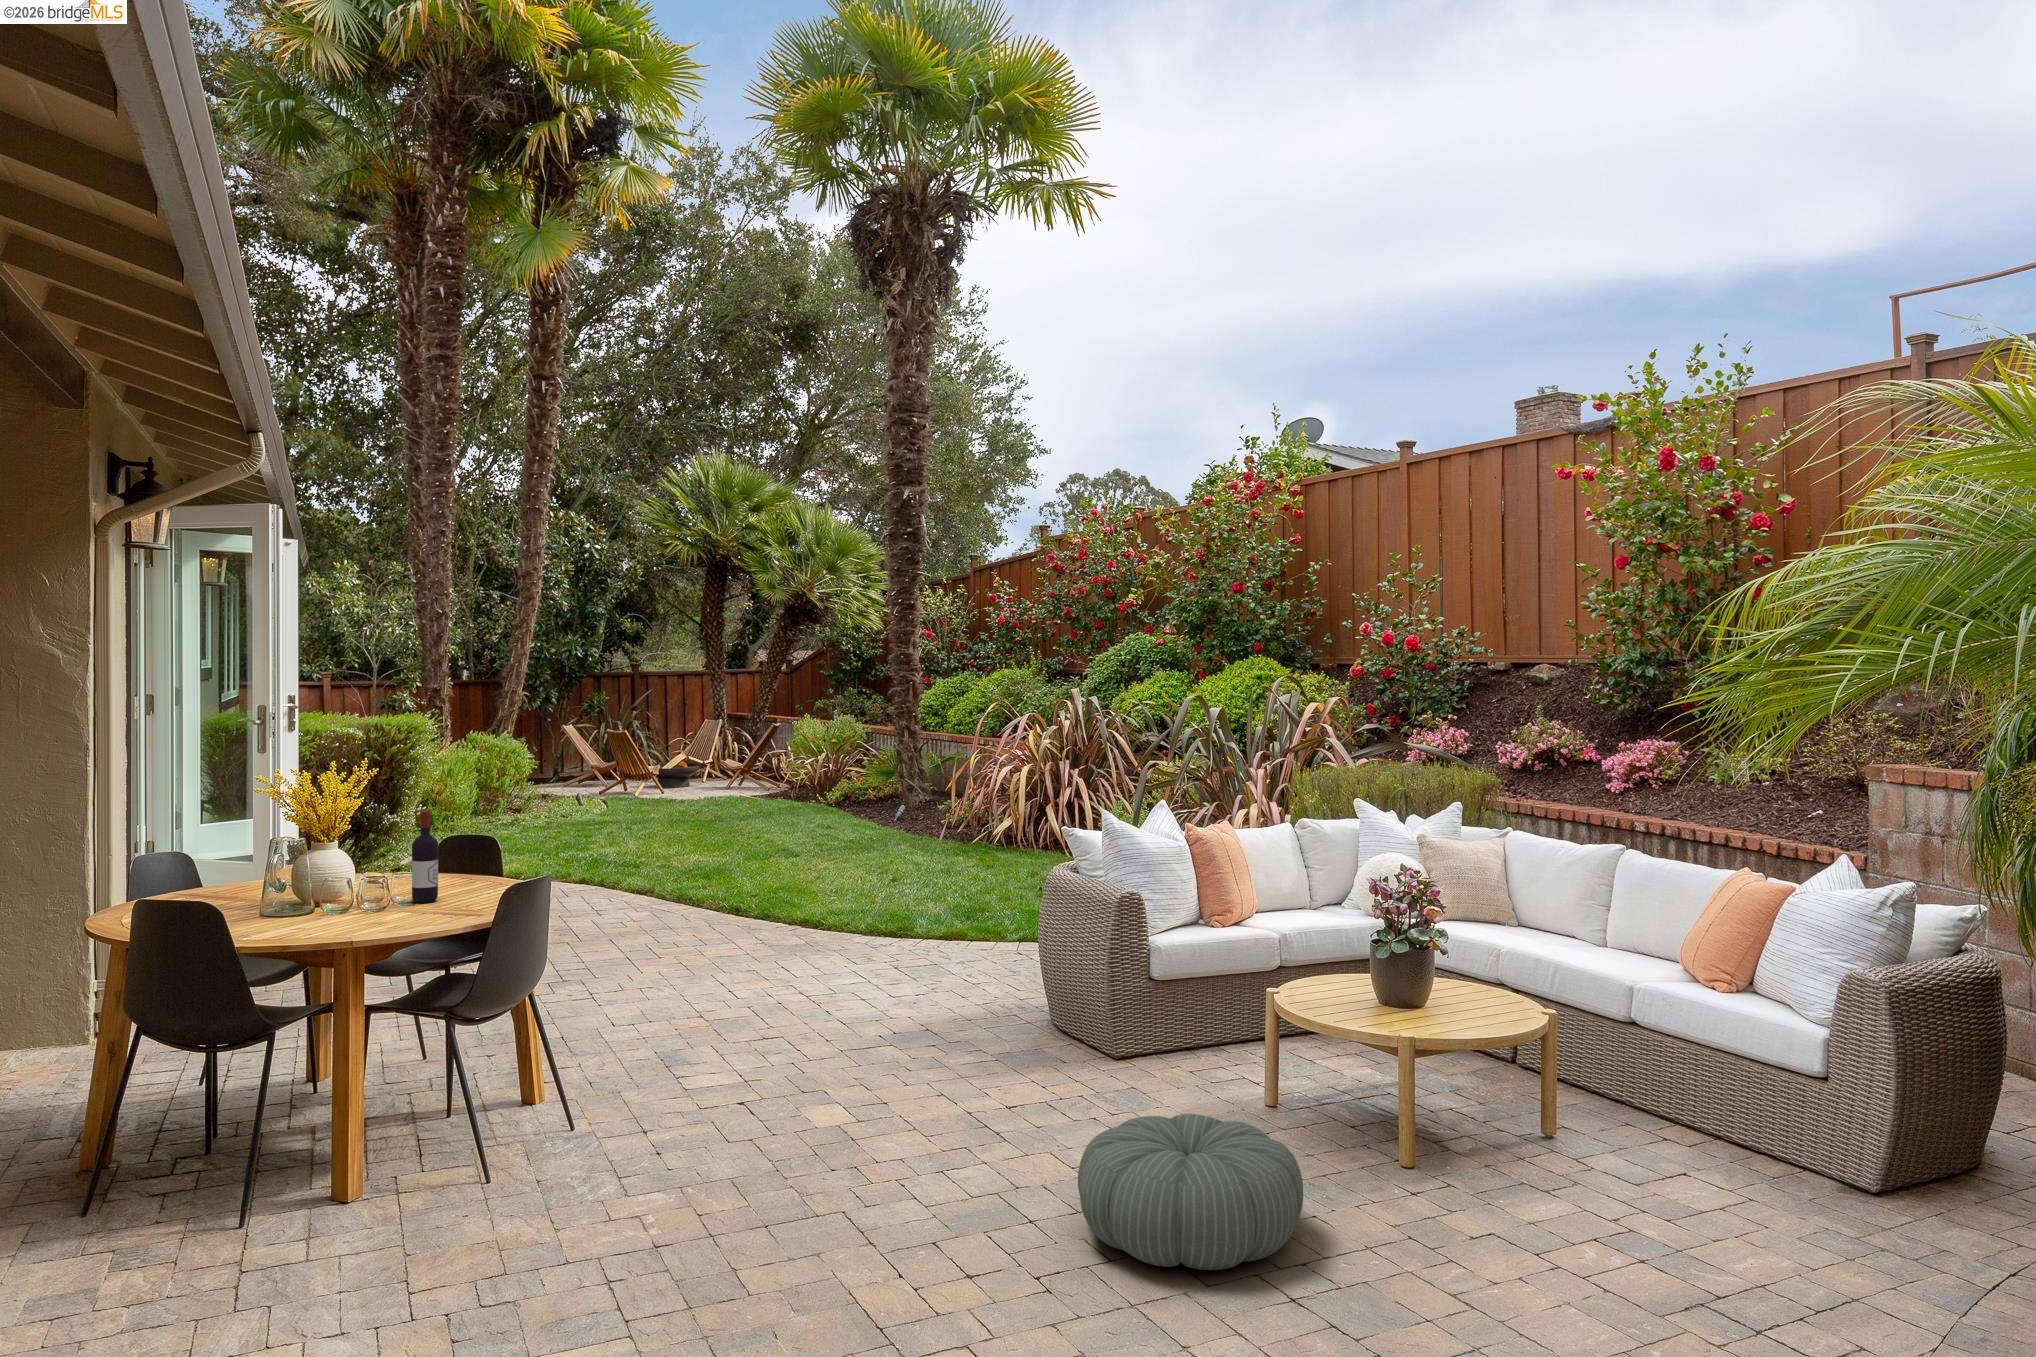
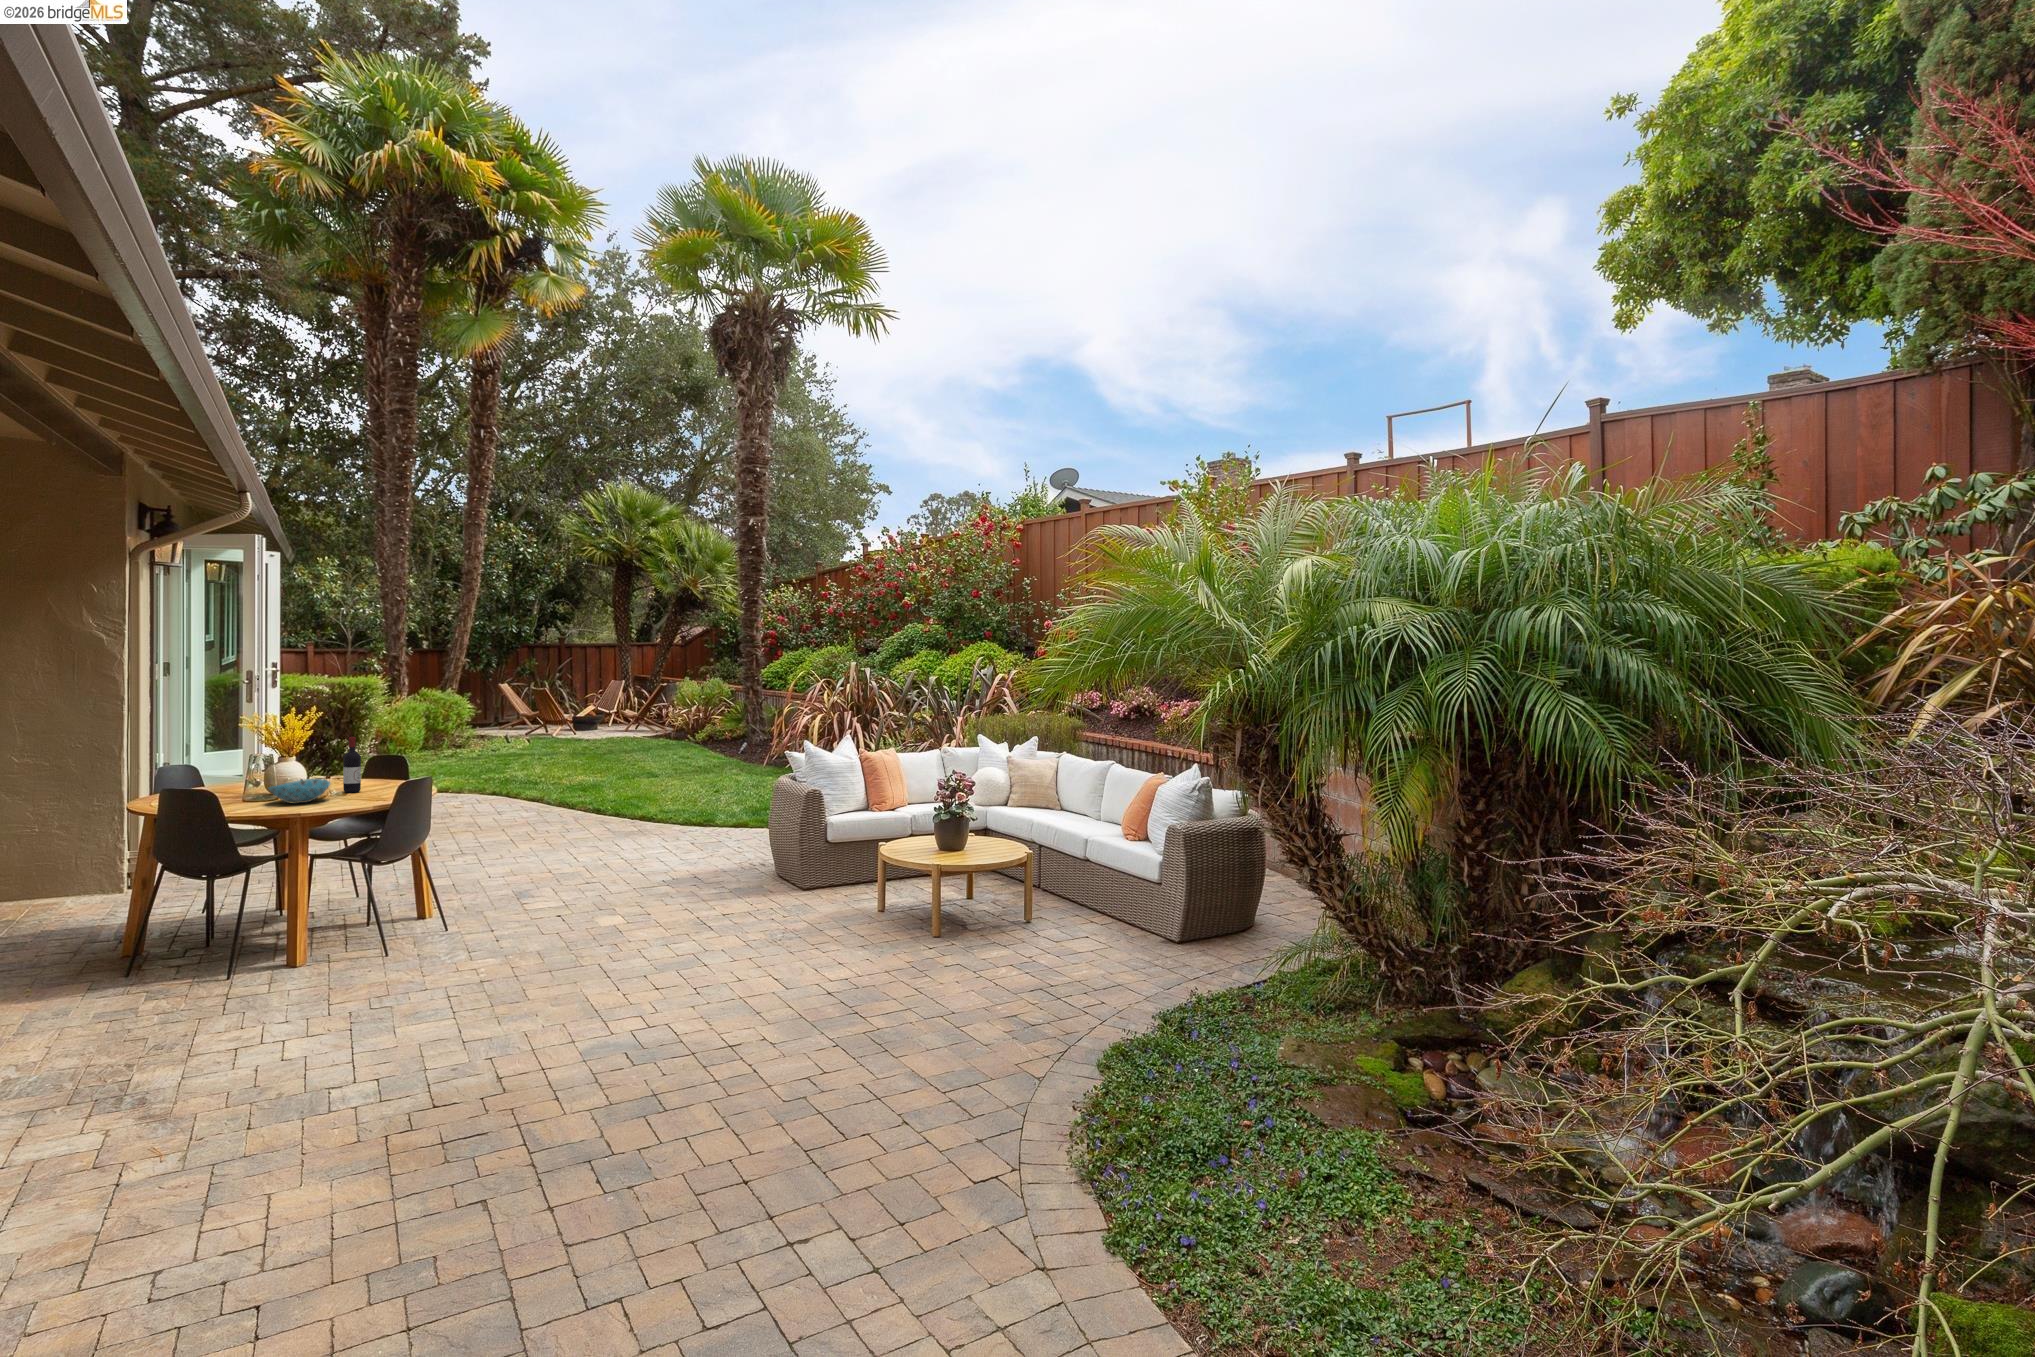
bowl: none [300,882,396,926] -> present [269,779,330,804]
pouf: present [1078,1114,1303,1270] -> none [724,908,851,983]

